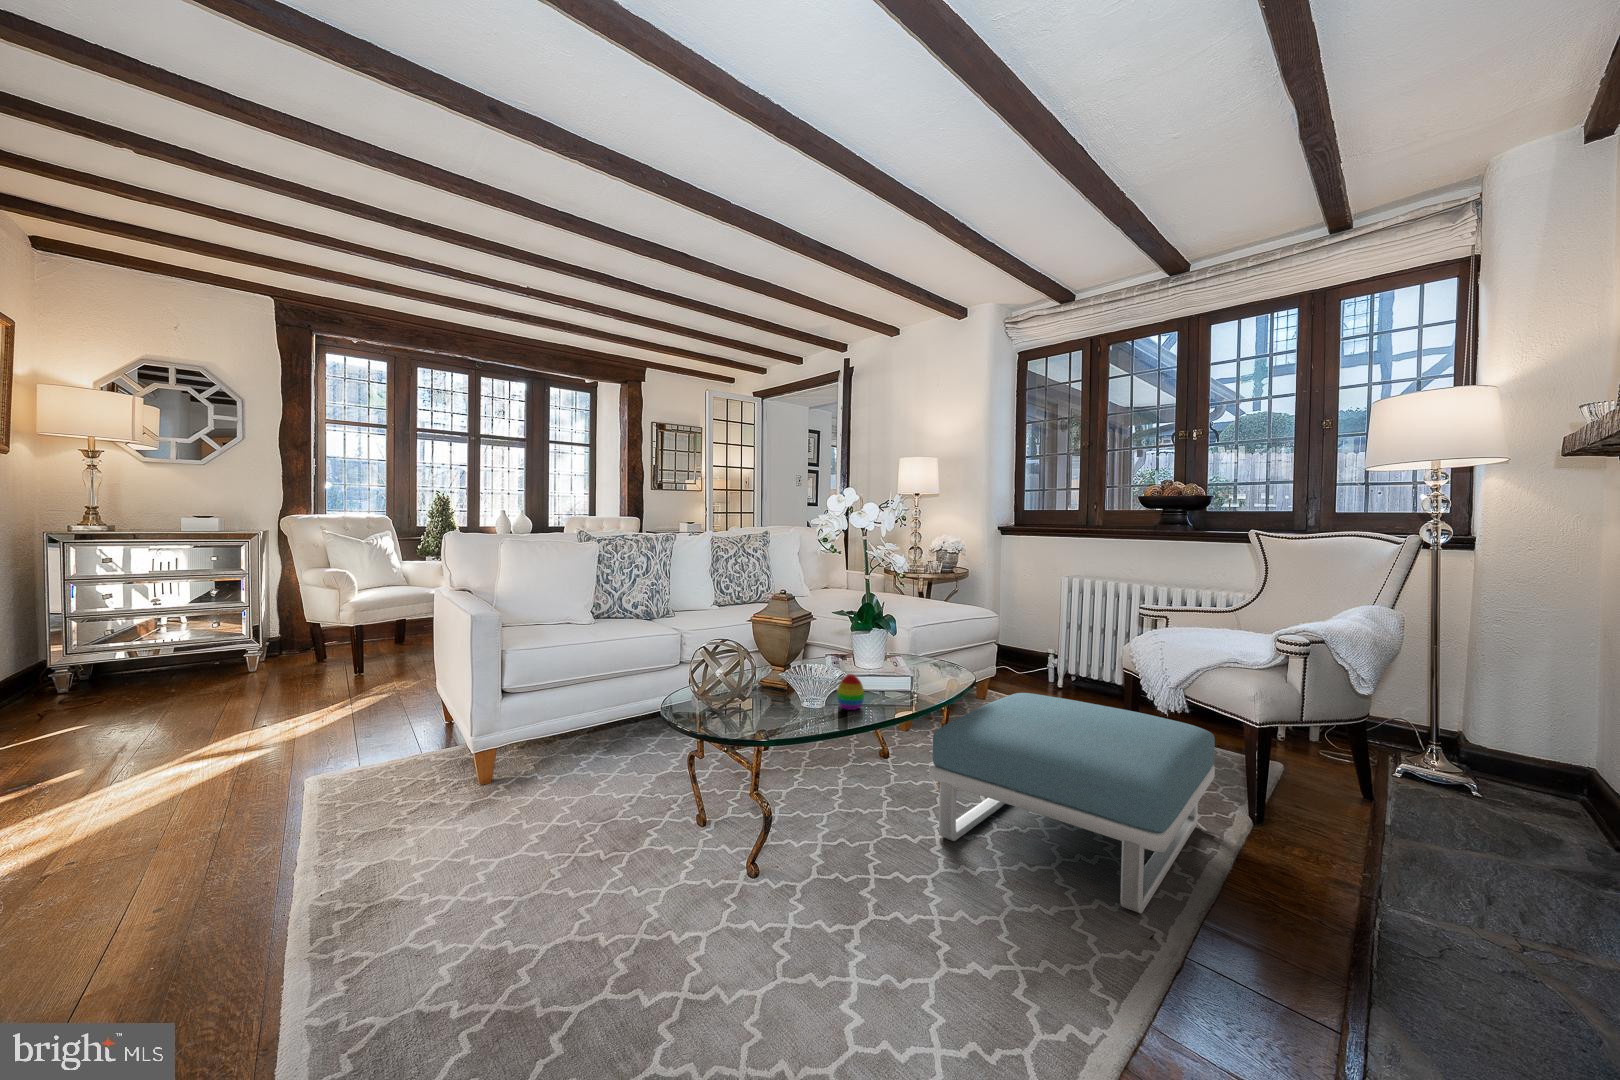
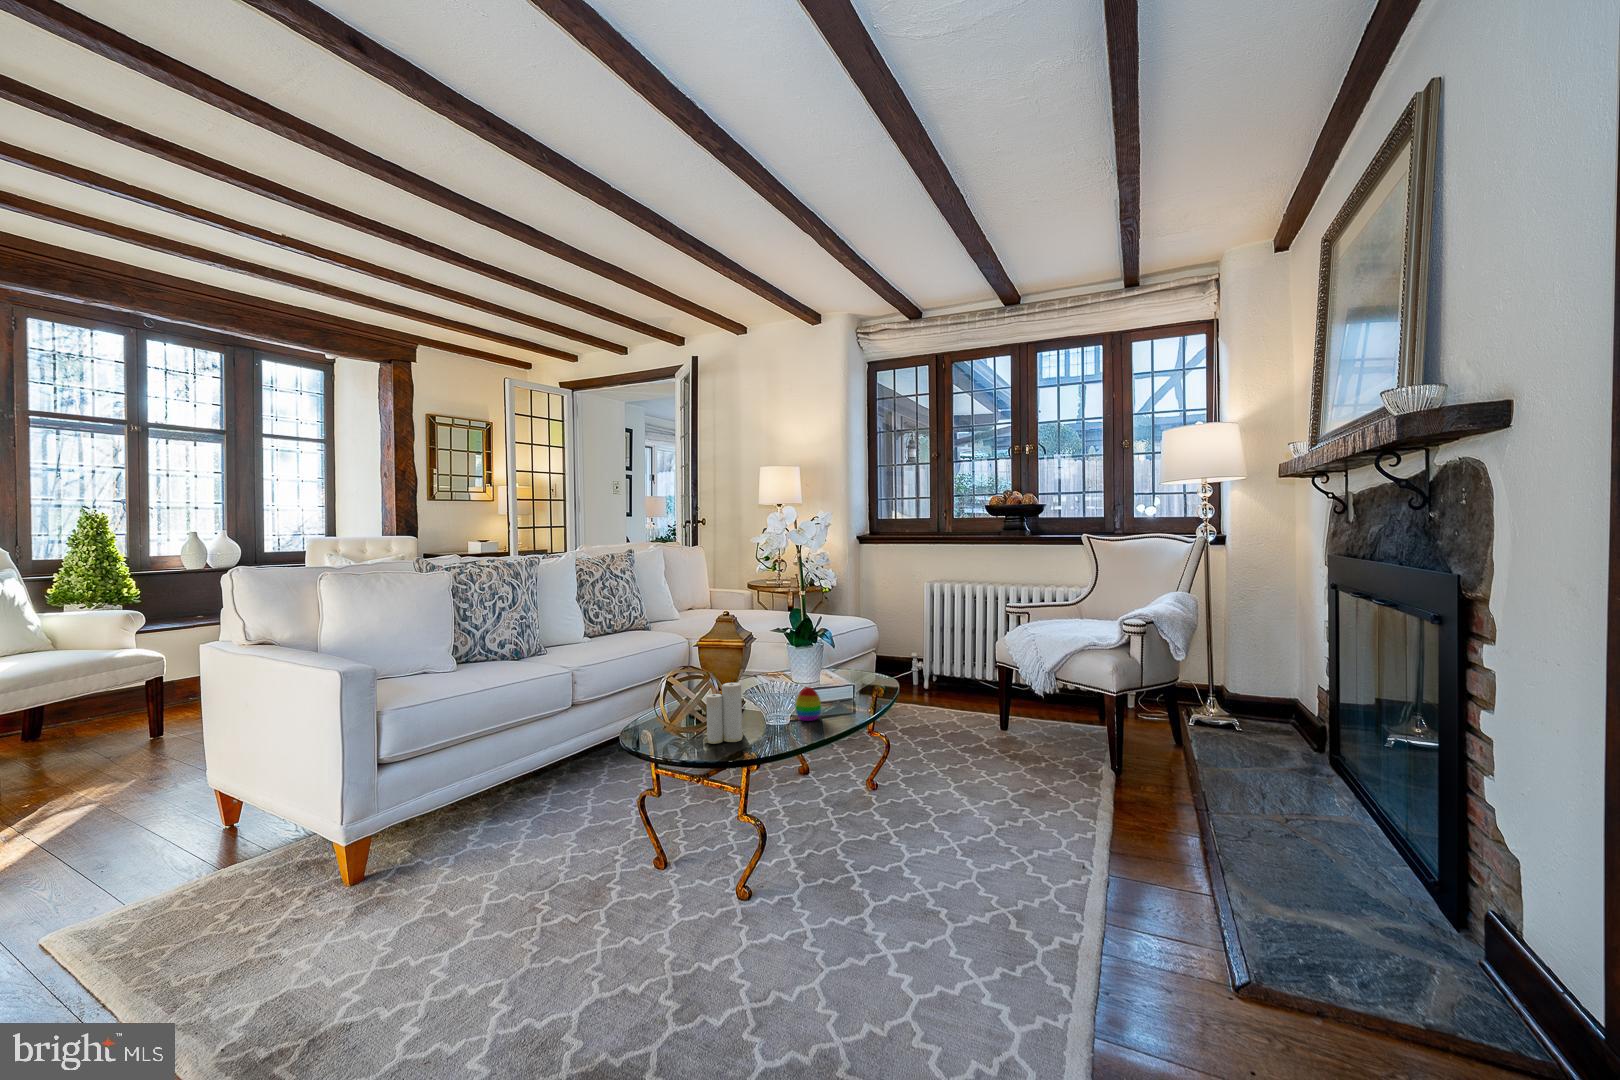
candle: none [731,657,775,722] -> present [703,682,744,744]
footstool: present [929,693,1215,913] -> none [878,692,1094,855]

